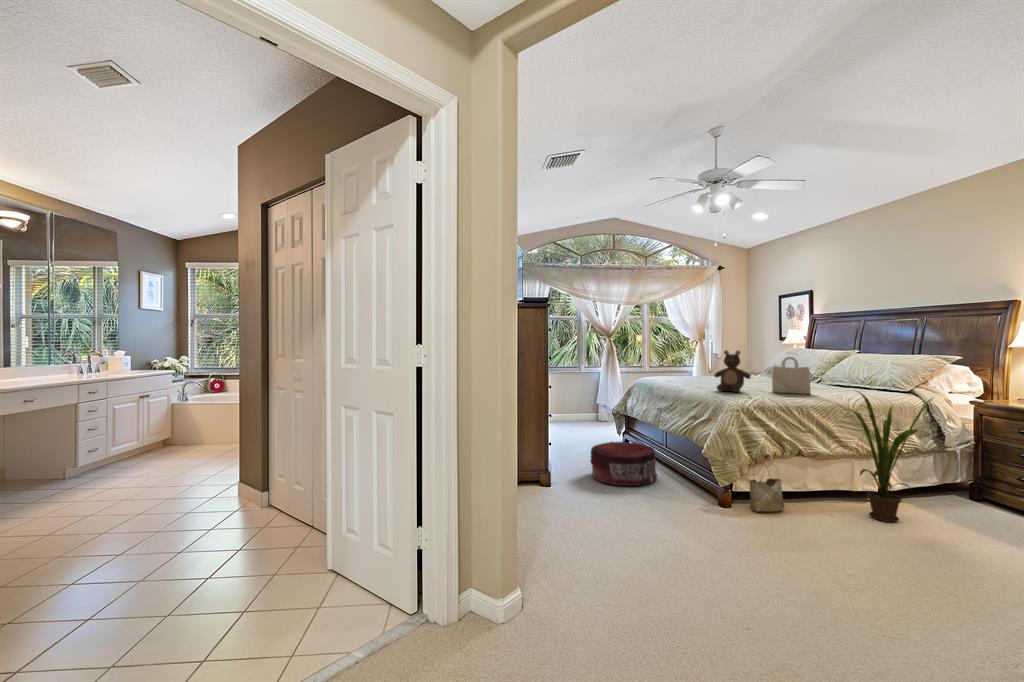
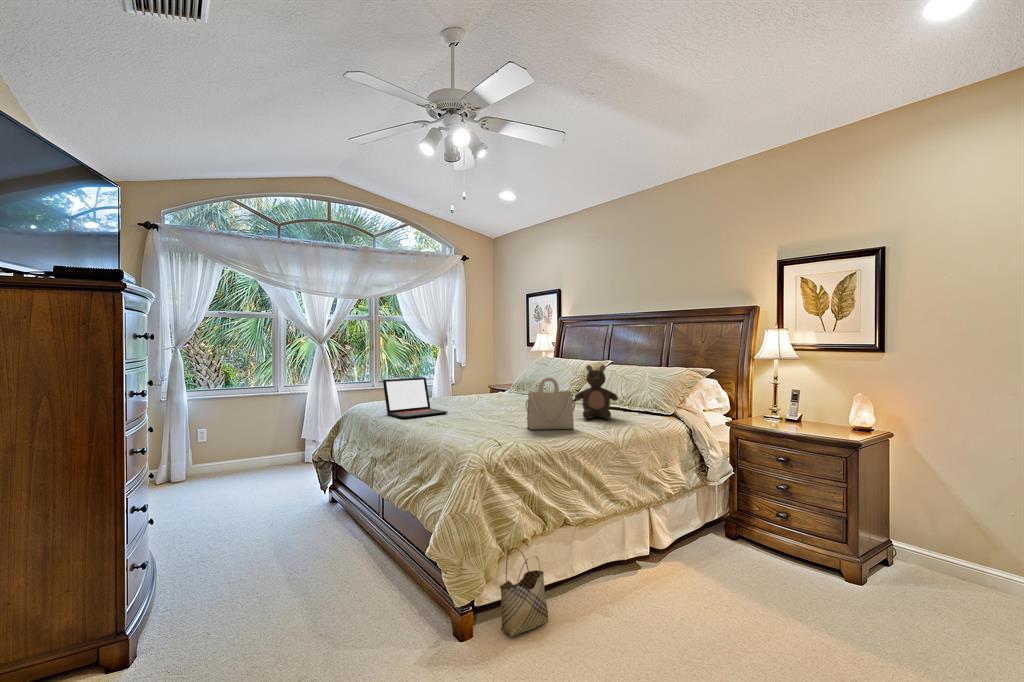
stuffed bear: present [714,350,751,392] -> present [575,365,618,419]
laptop: none [664,358,710,383] -> present [383,377,448,418]
house plant: present [849,392,933,522] -> none [620,421,720,608]
pouf: present [590,442,657,486] -> none [240,523,366,624]

